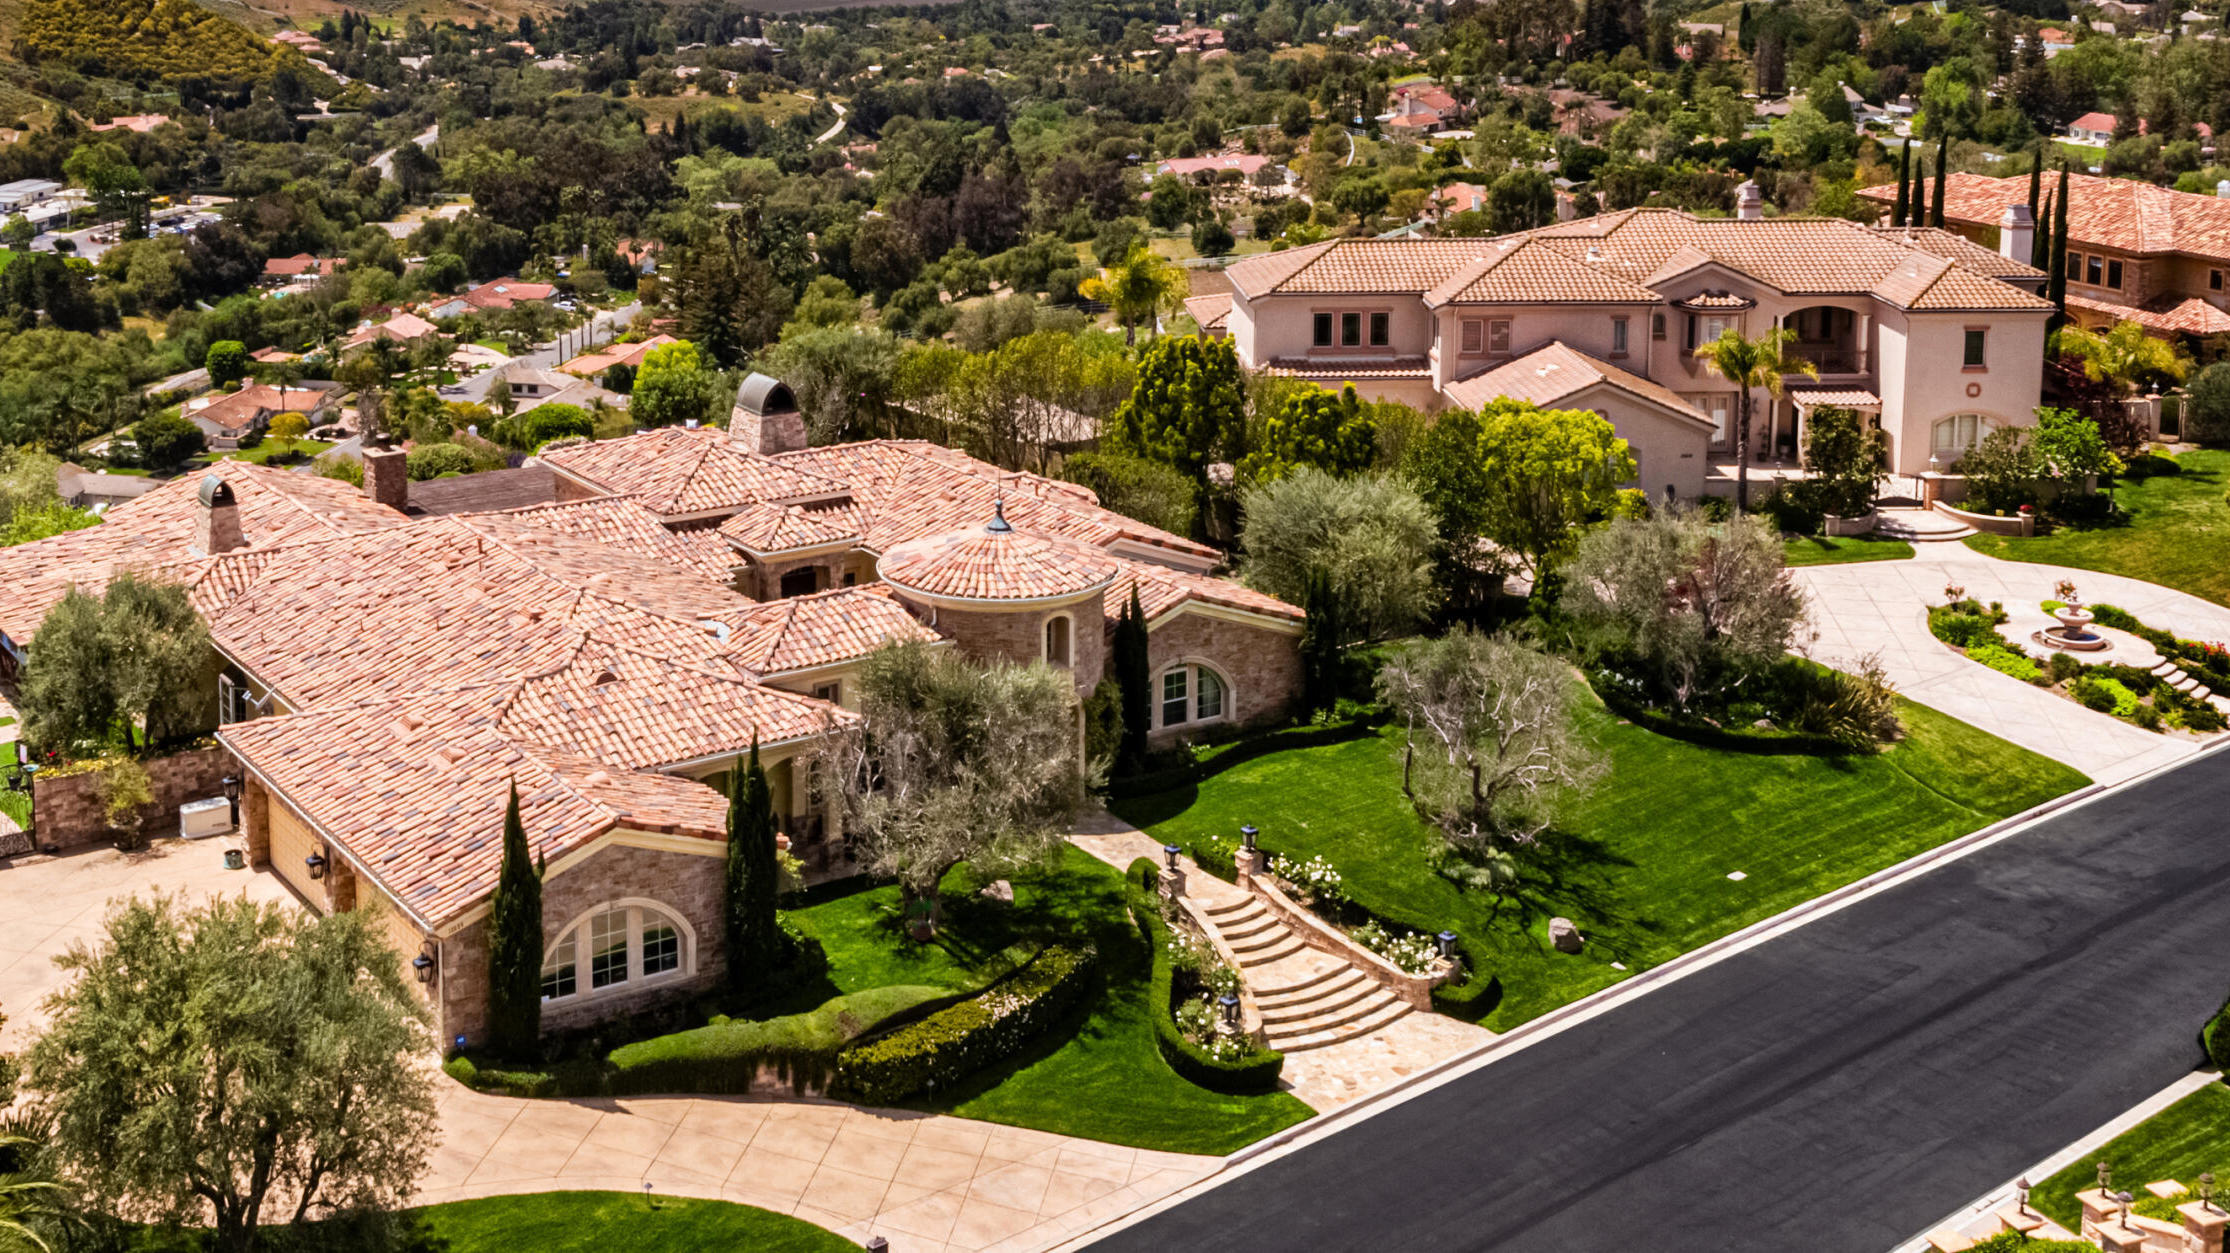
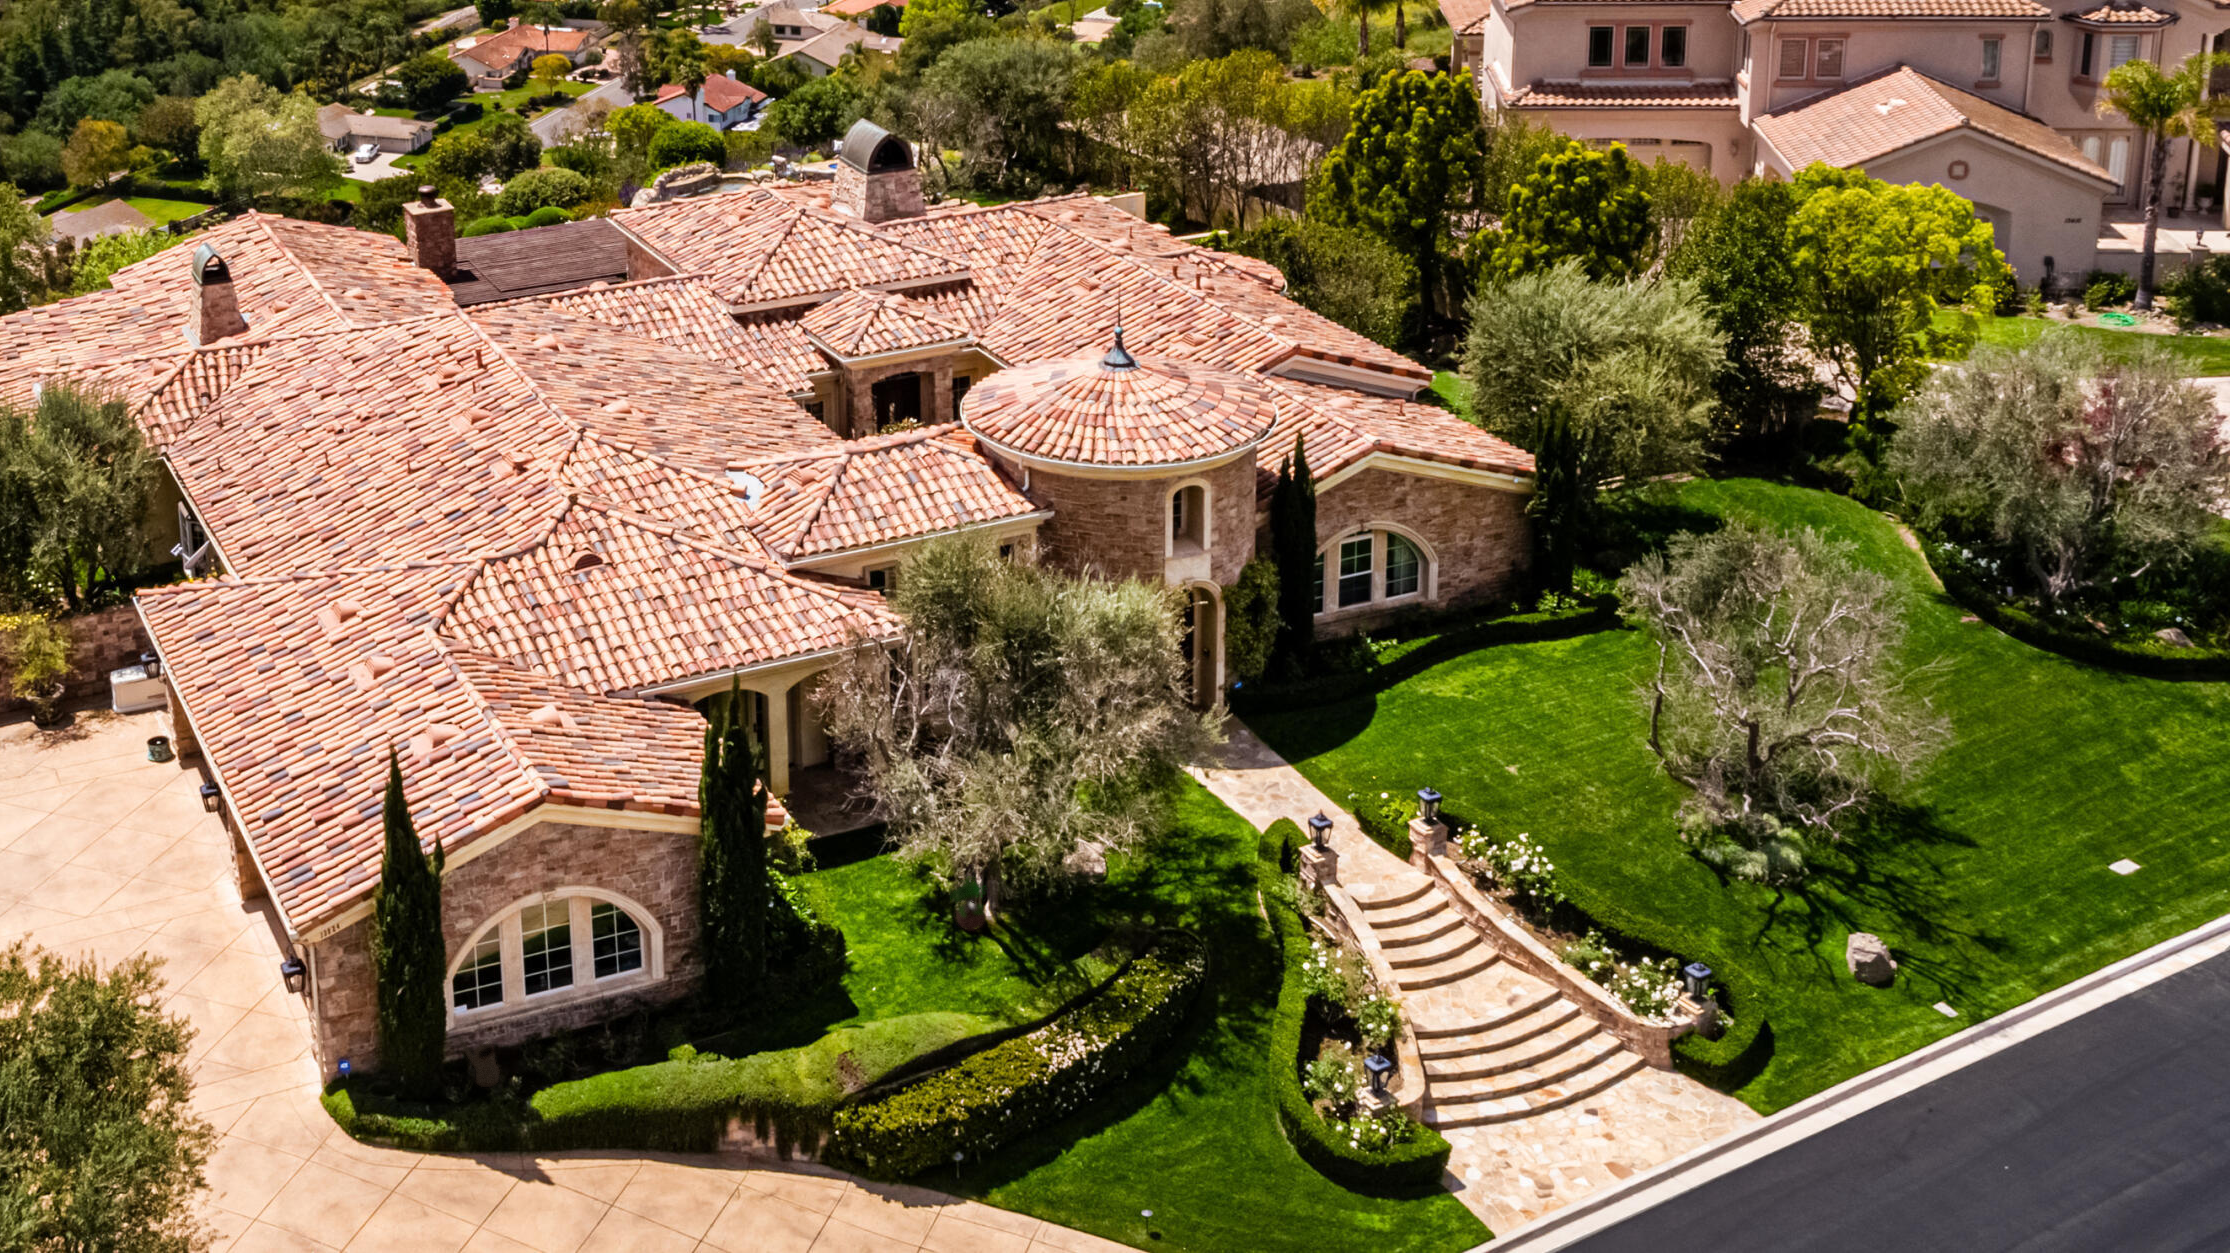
watering can: none [540,1019,577,1058] -> present [458,1035,499,1087]

